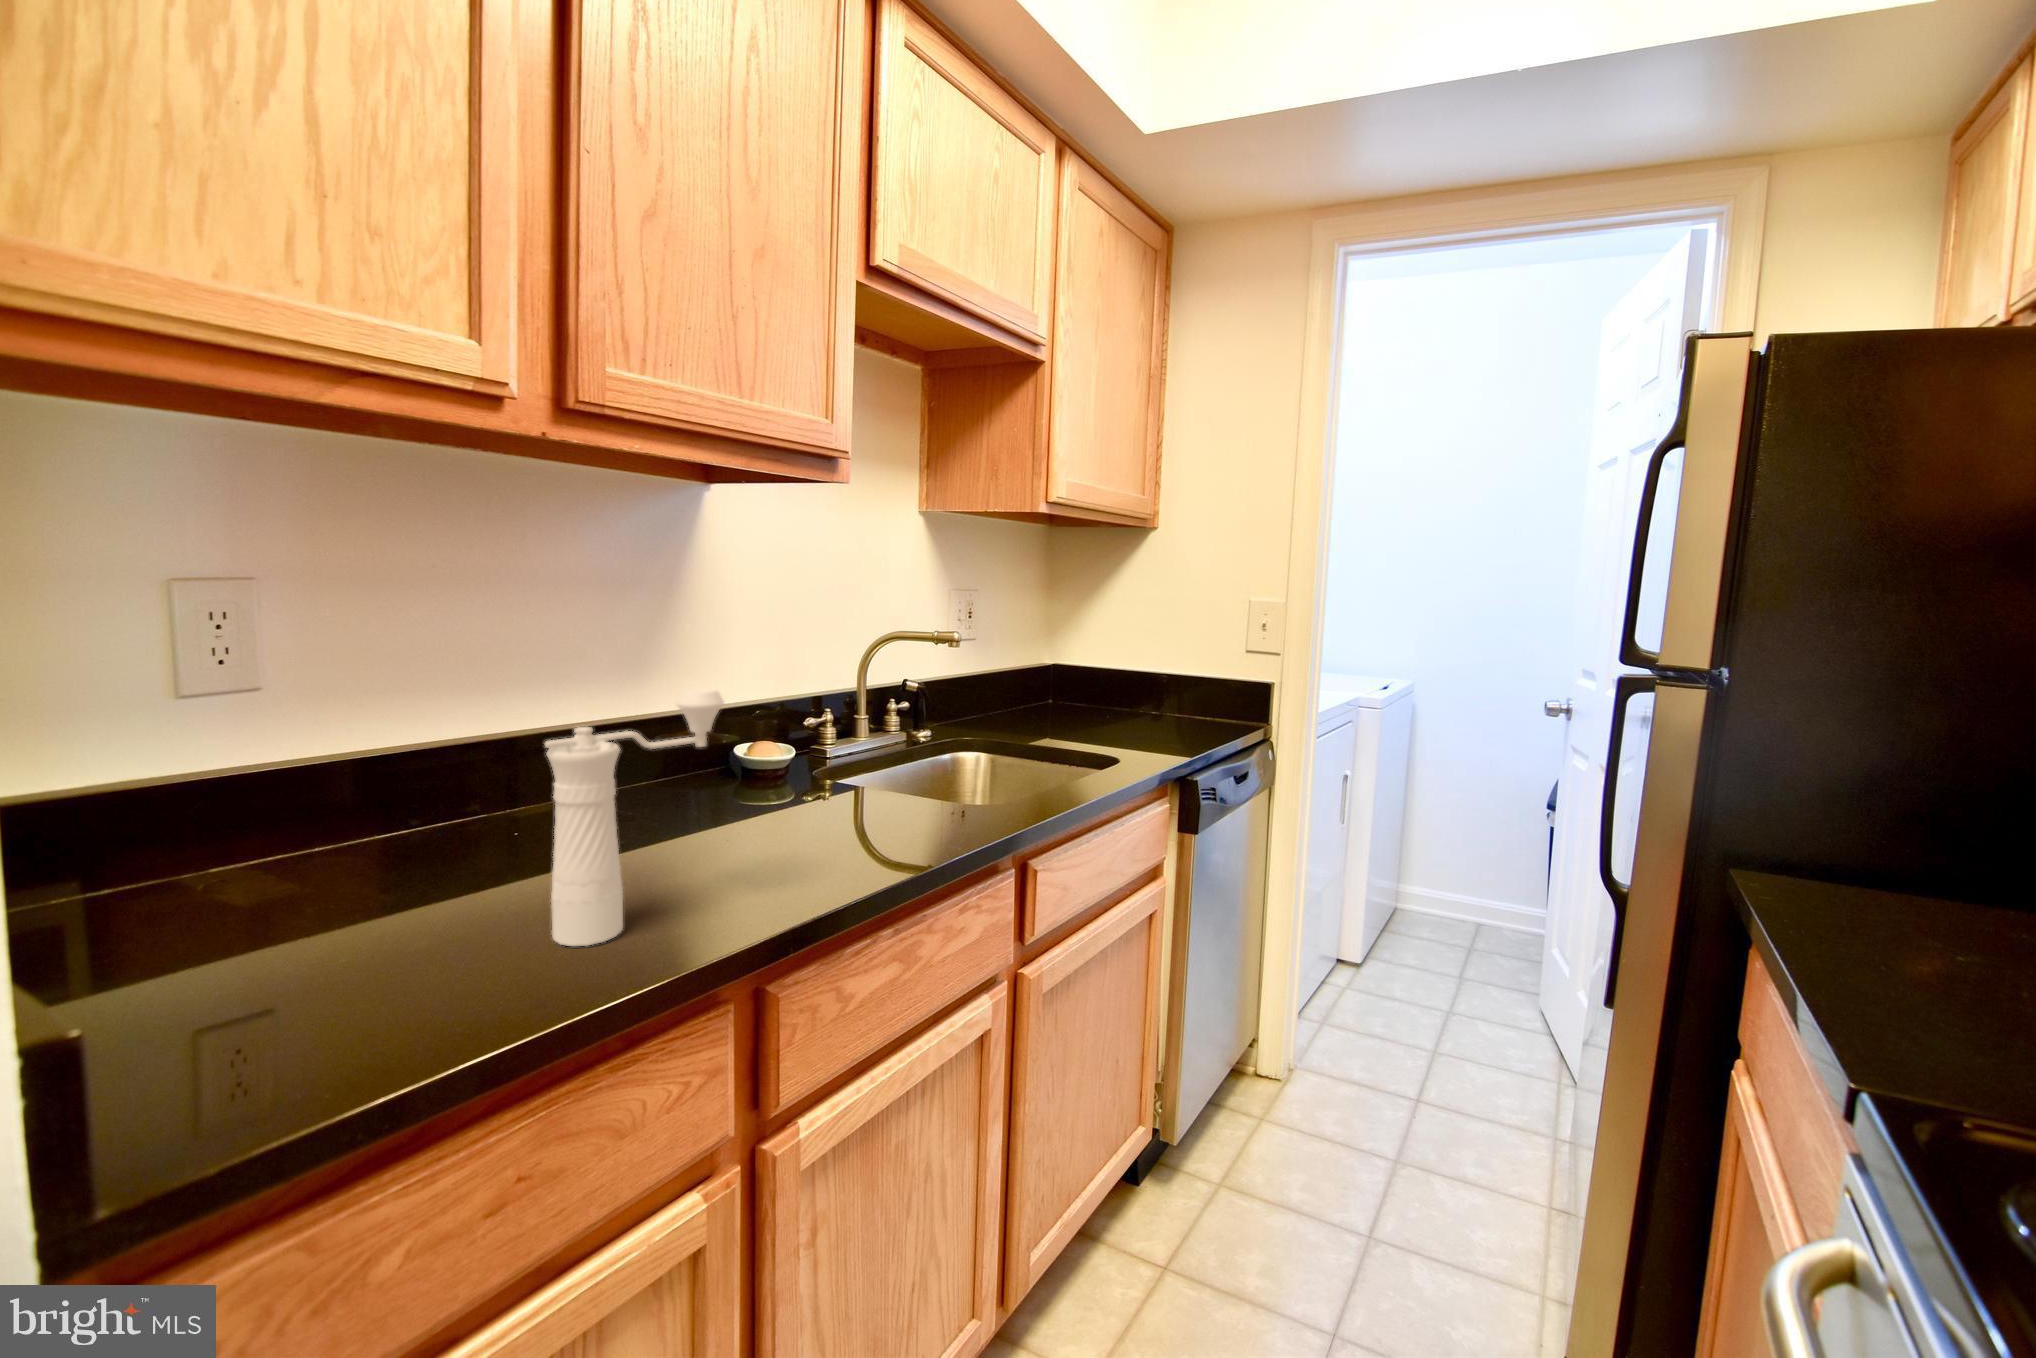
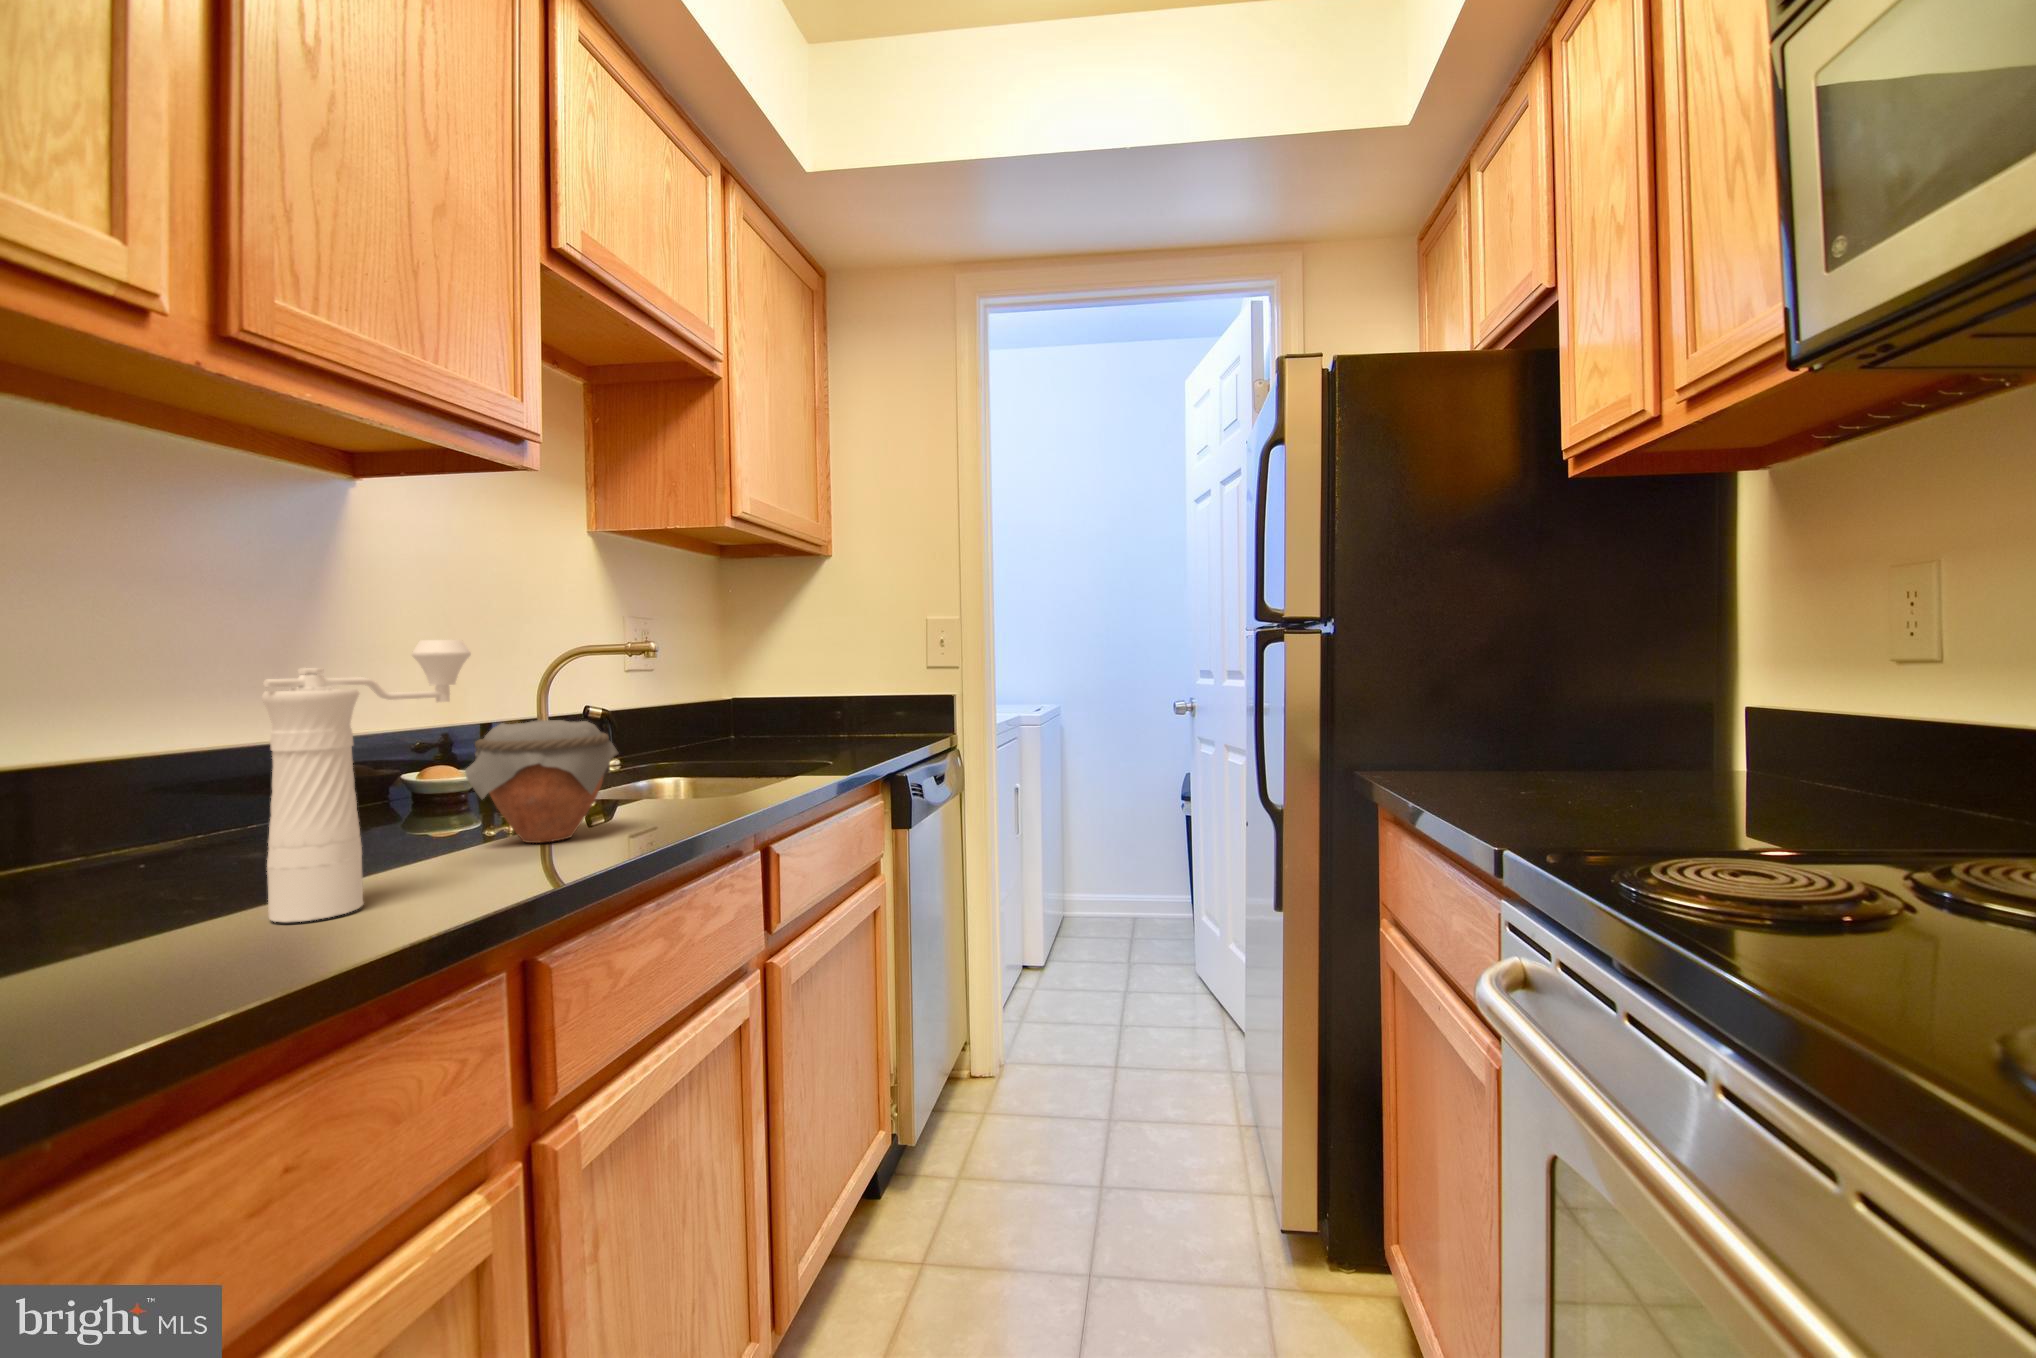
jar: none [739,738,872,858] -> present [465,720,618,843]

